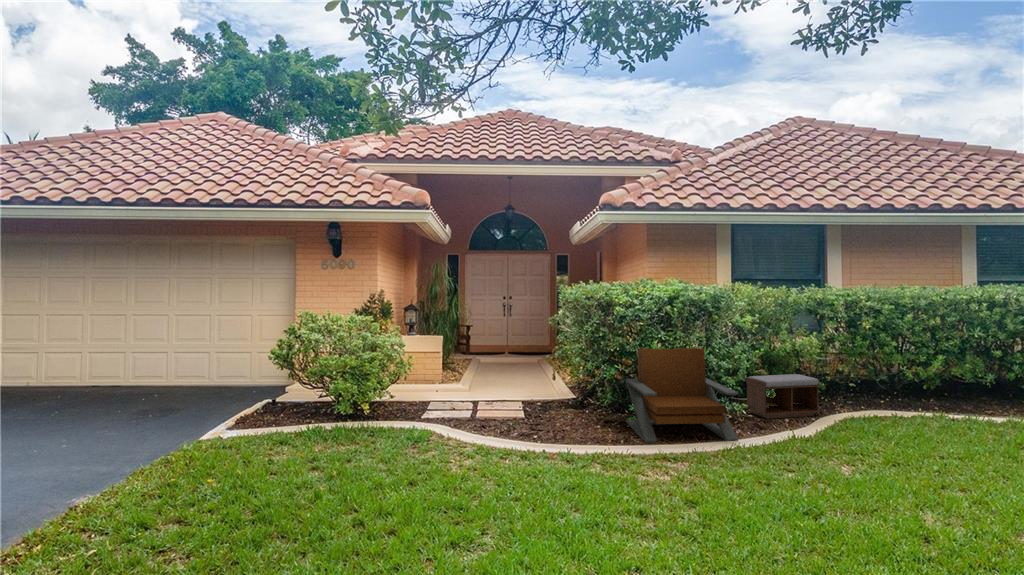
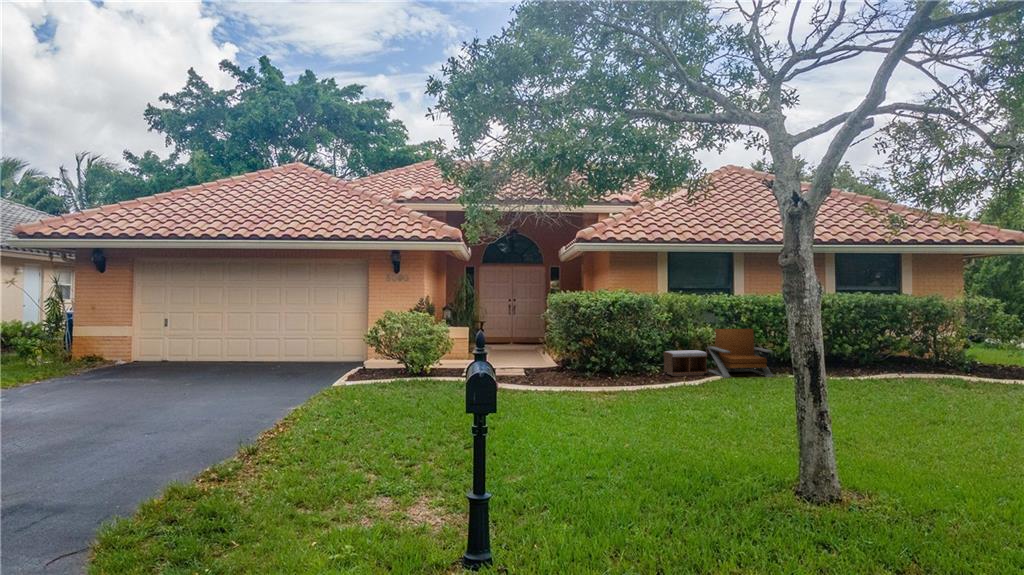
lounge chair: present [626,348,738,442] -> present [708,329,773,378]

